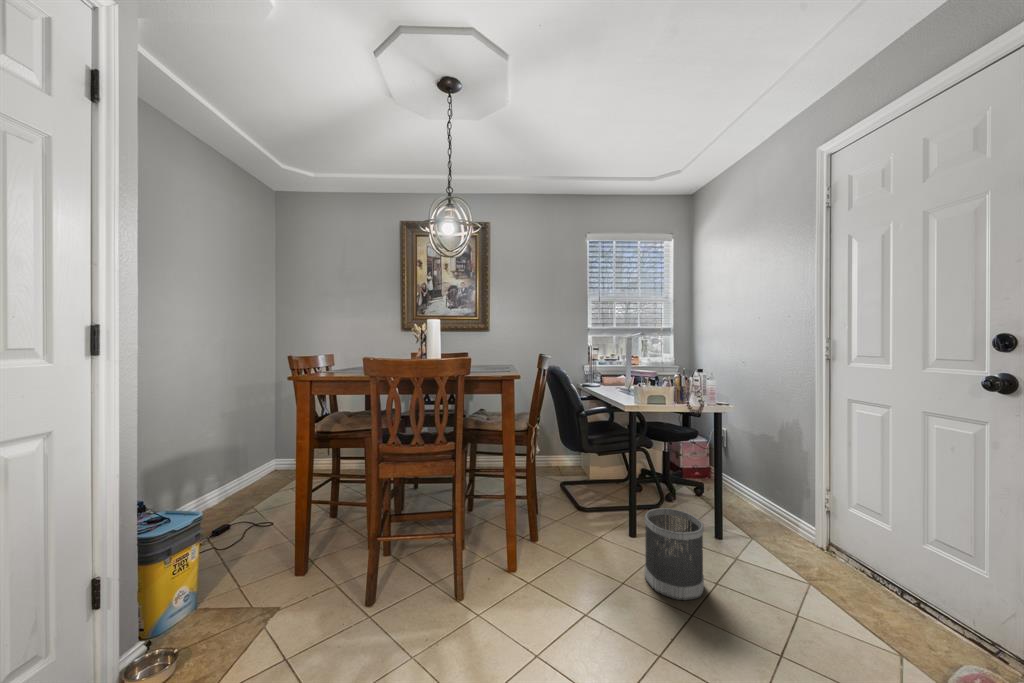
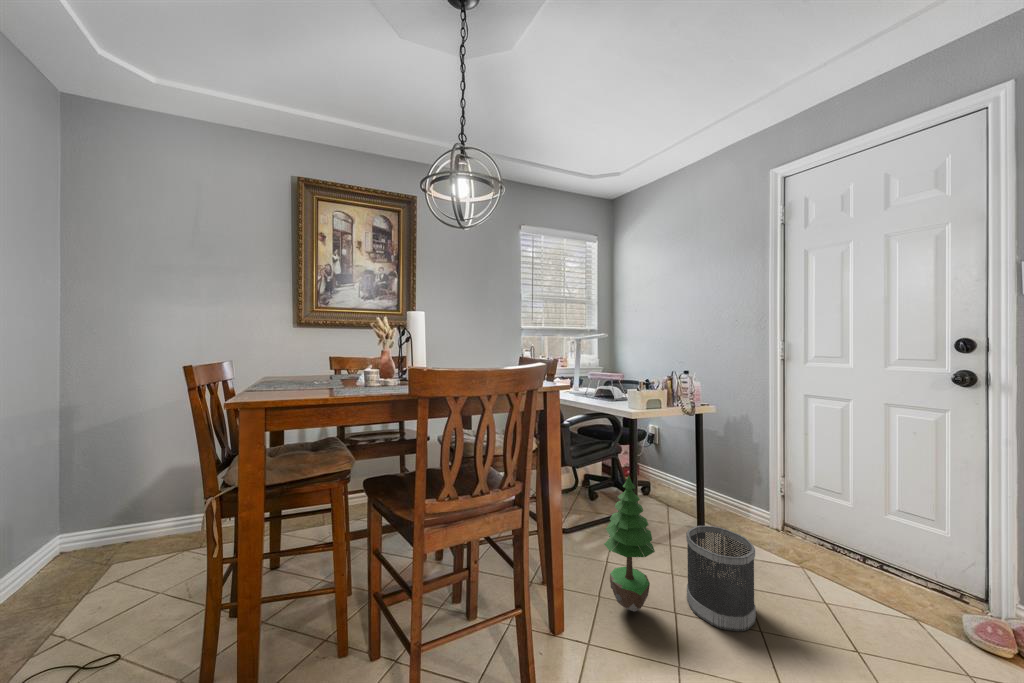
potted tree: none [570,449,611,563] -> present [604,476,655,612]

